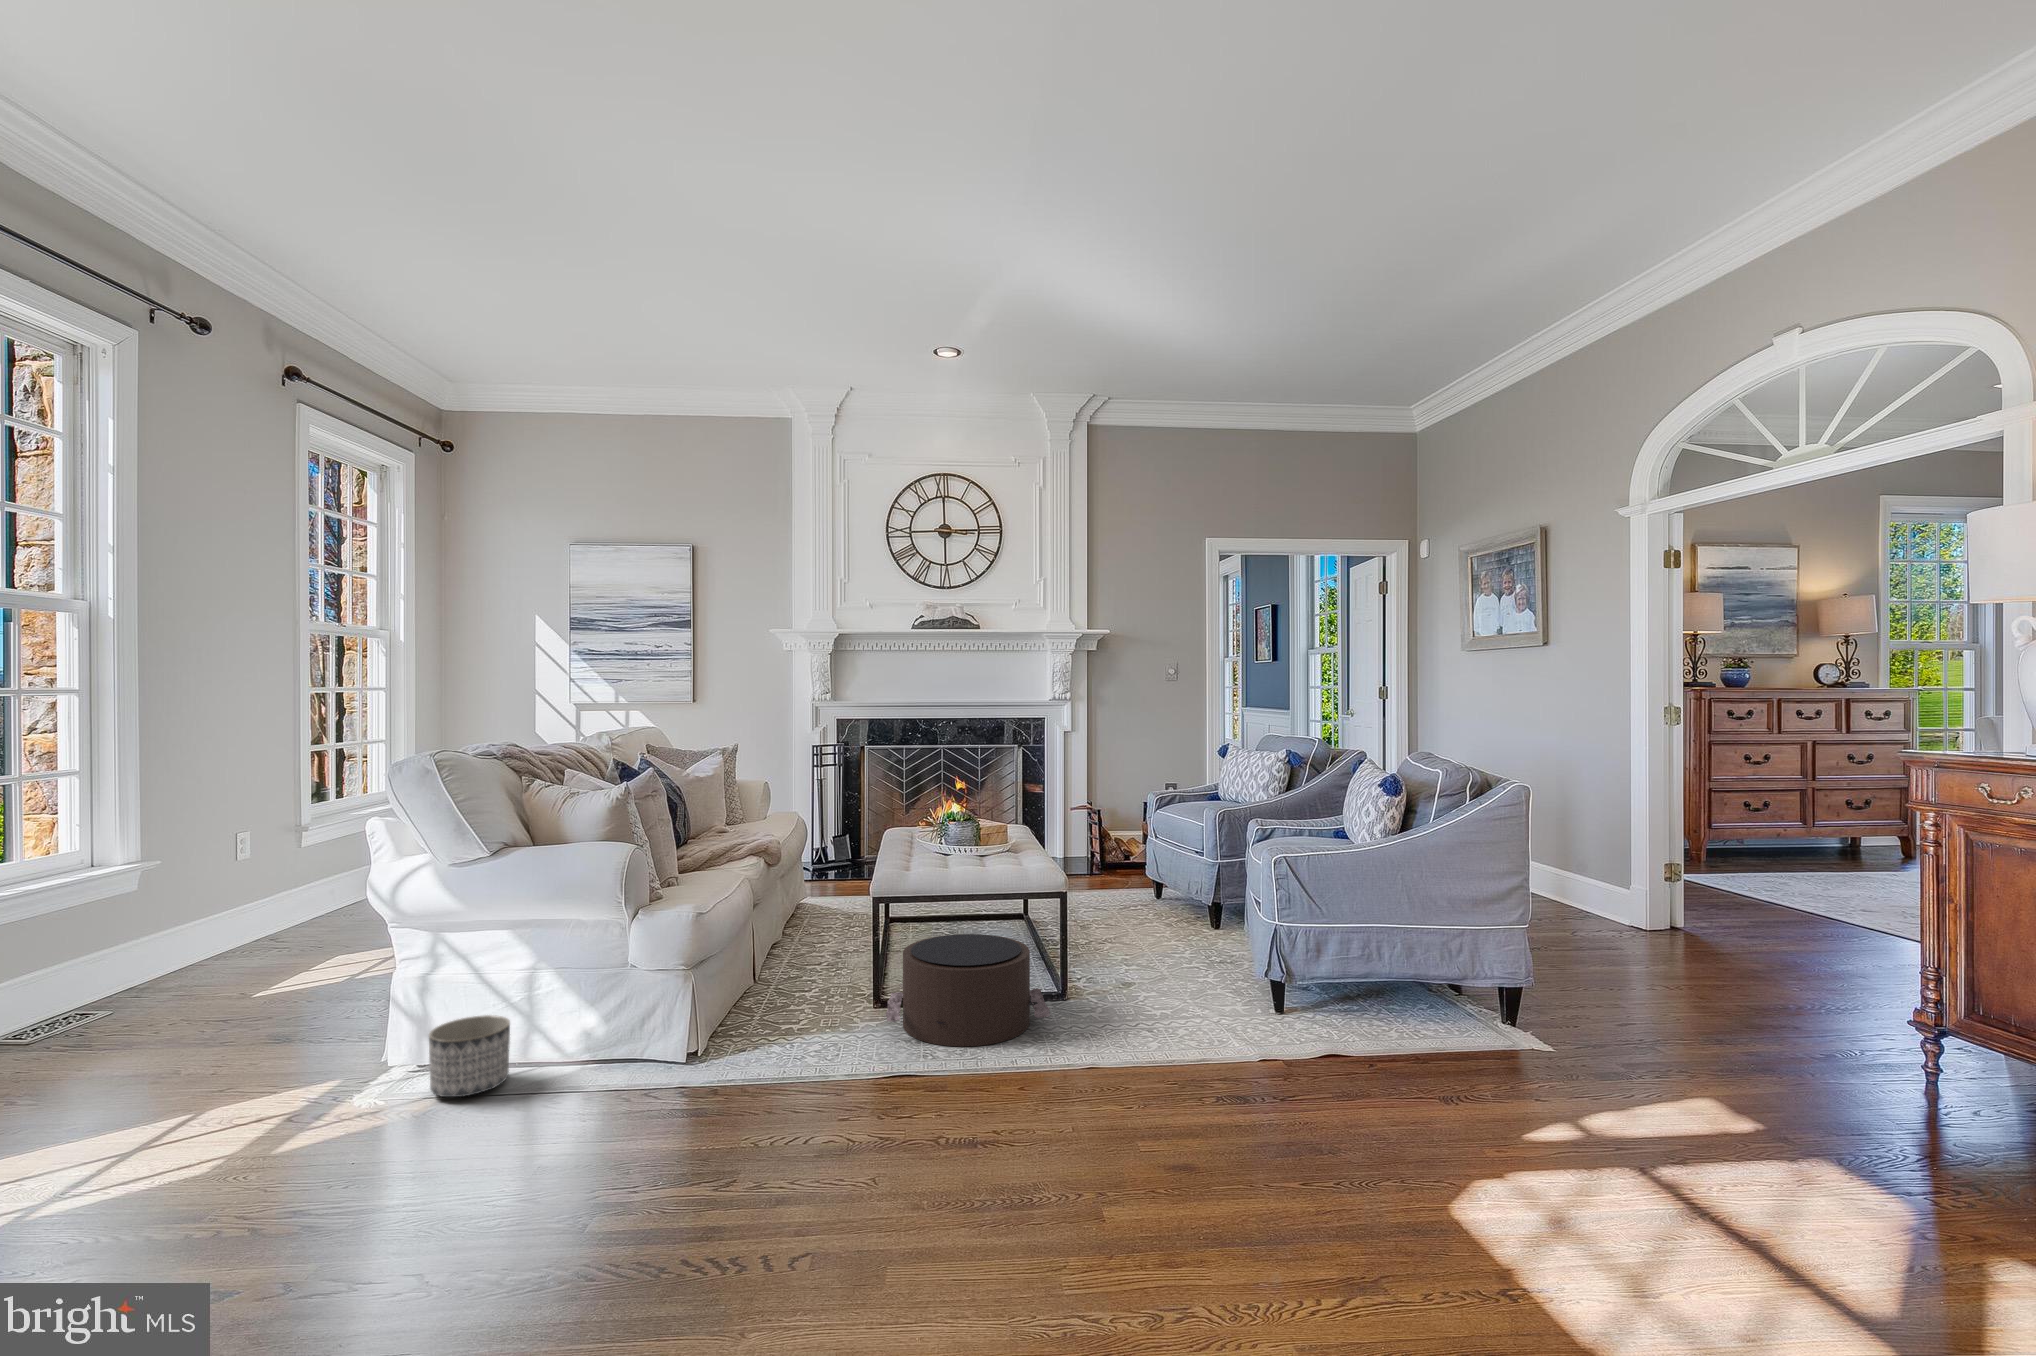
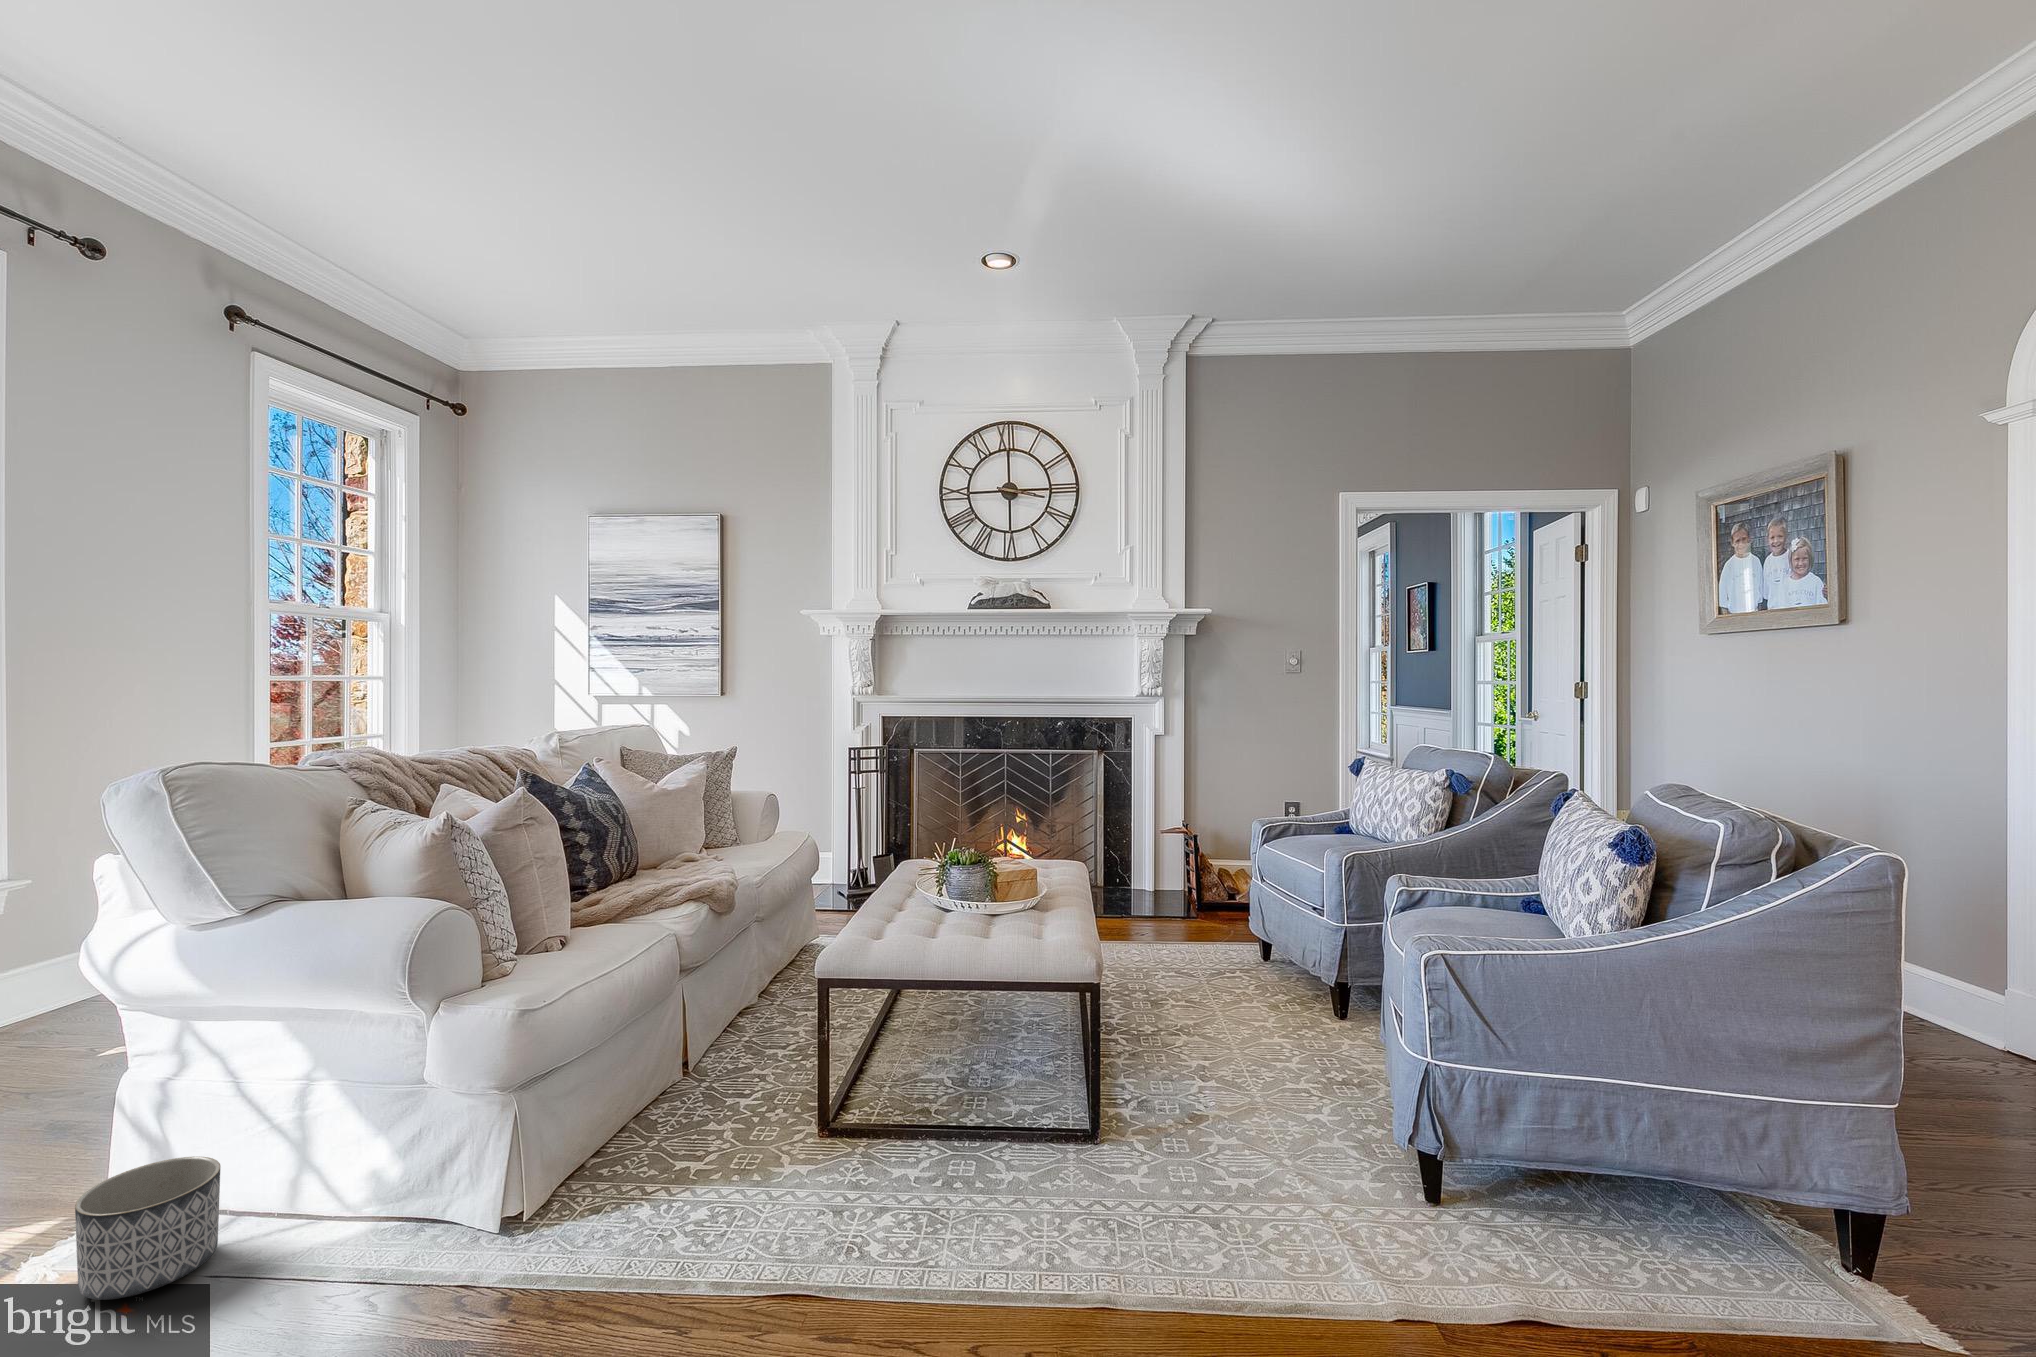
pouf: present [886,934,1050,1047] -> none [789,1043,1049,1250]

